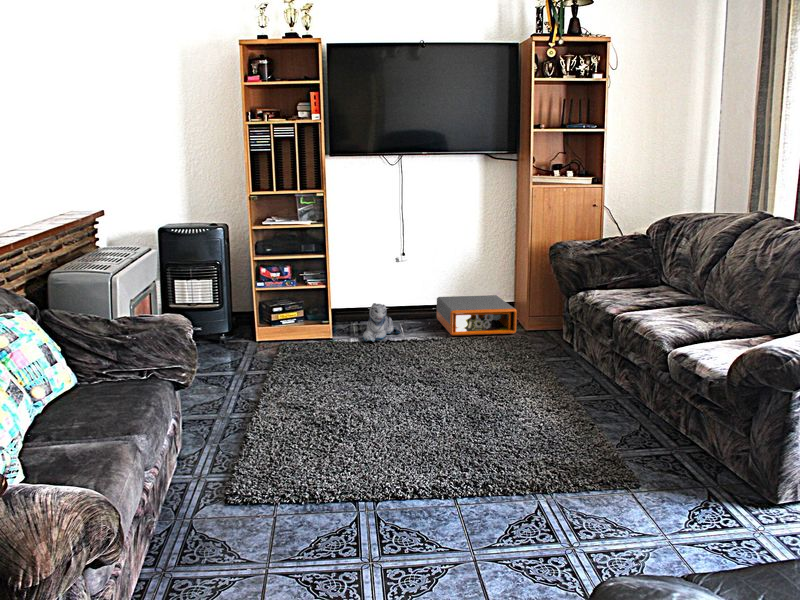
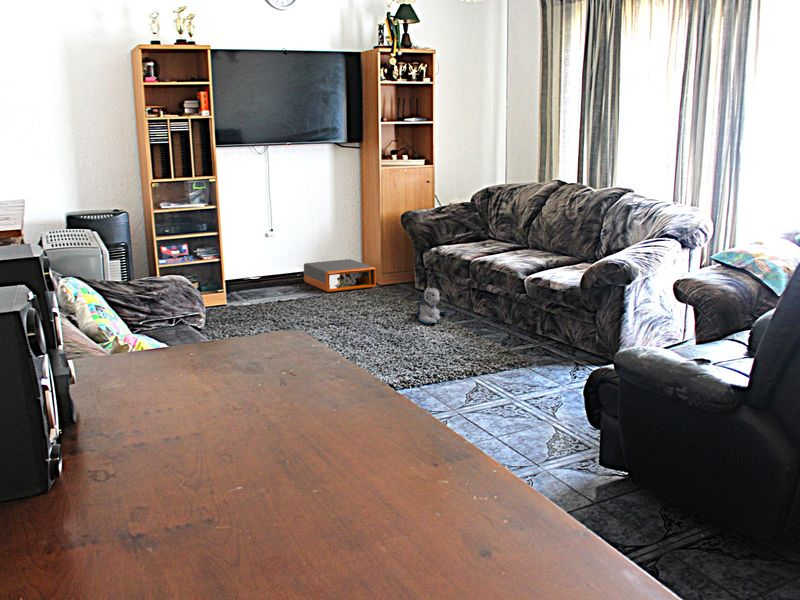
plush toy: present [363,303,400,342] -> present [416,288,447,324]

